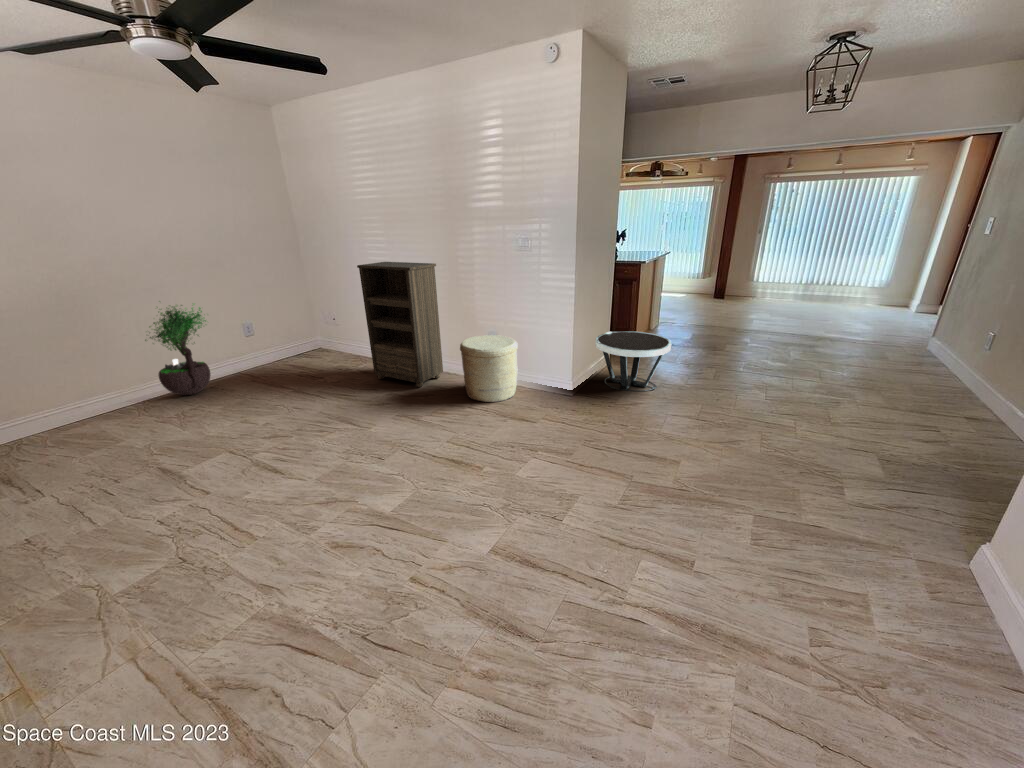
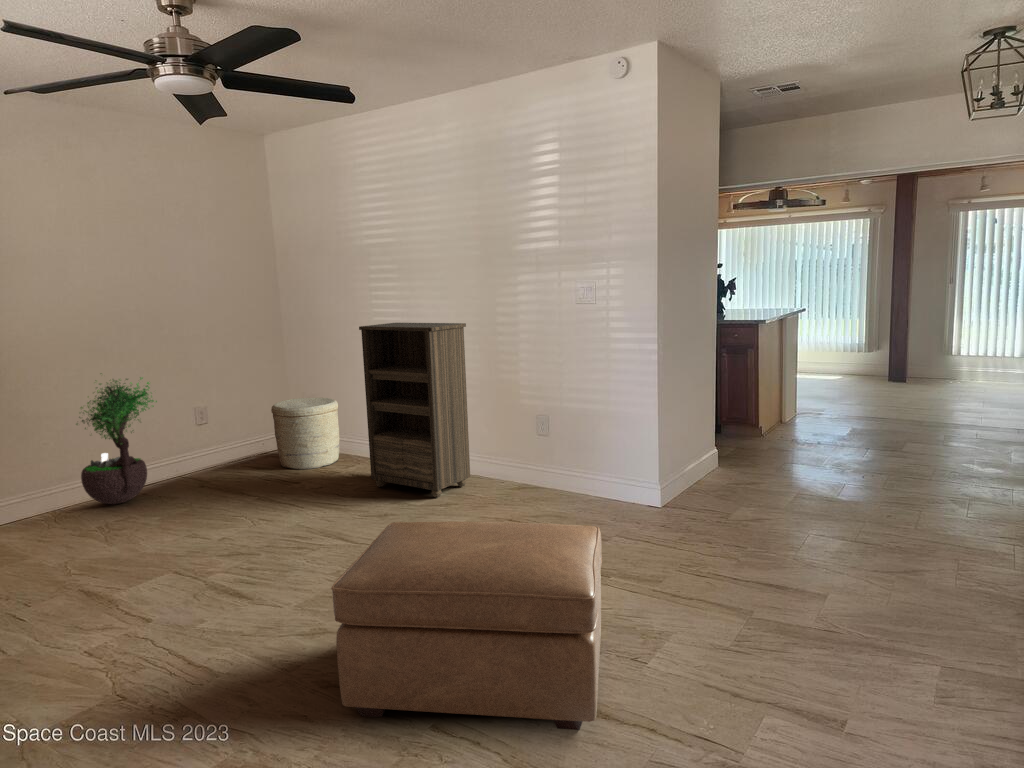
side table: present [595,331,671,391] -> none [695,418,808,505]
woven basket: present [460,335,518,402] -> present [271,398,340,469]
ottoman: none [323,426,531,581] -> present [331,522,602,730]

